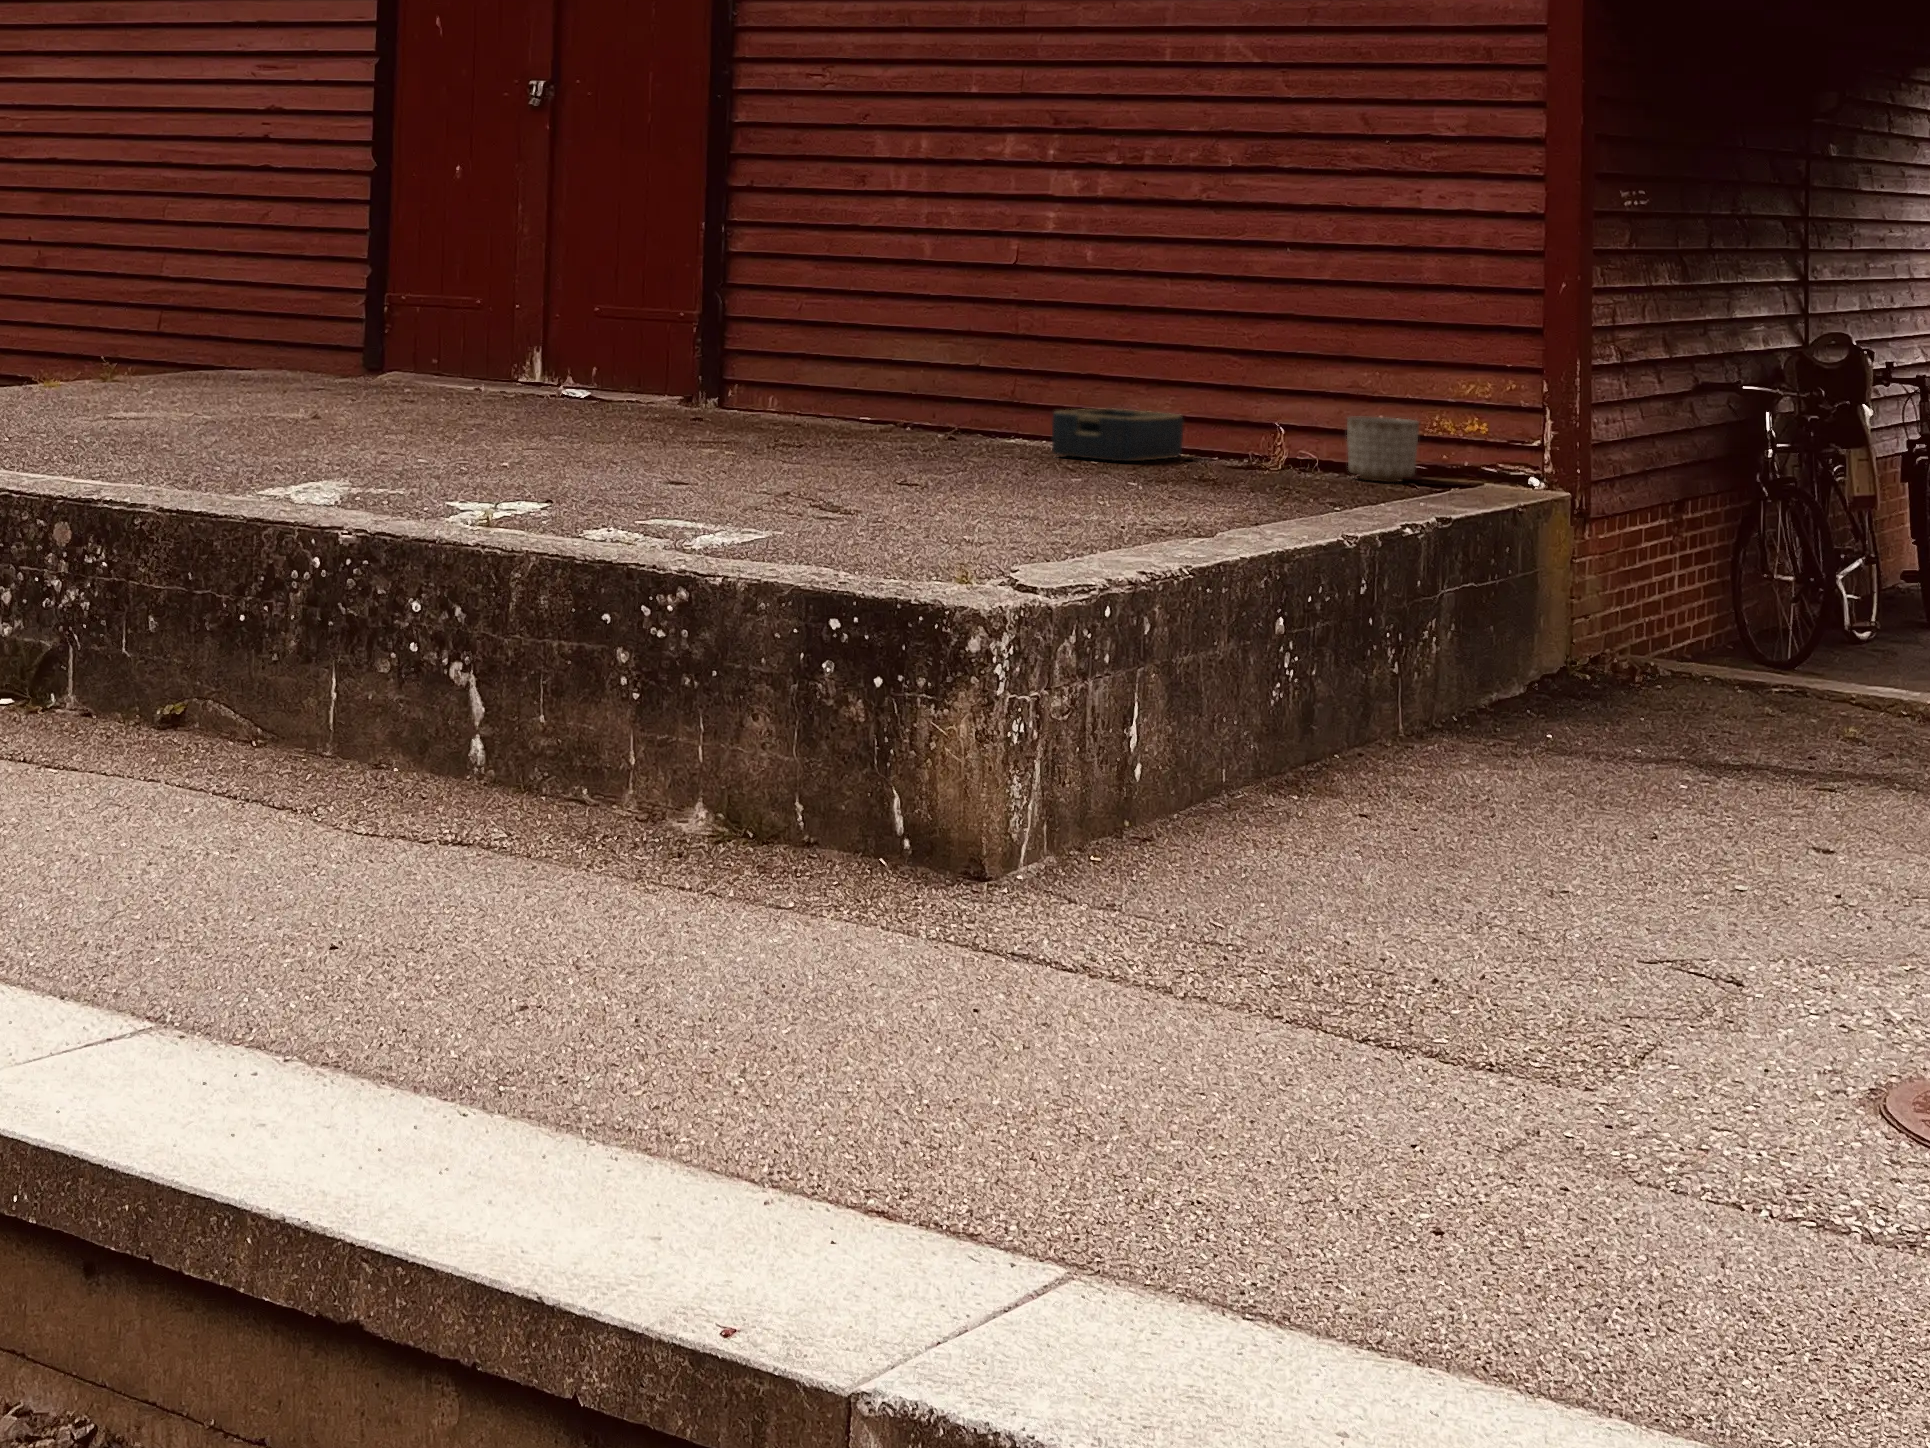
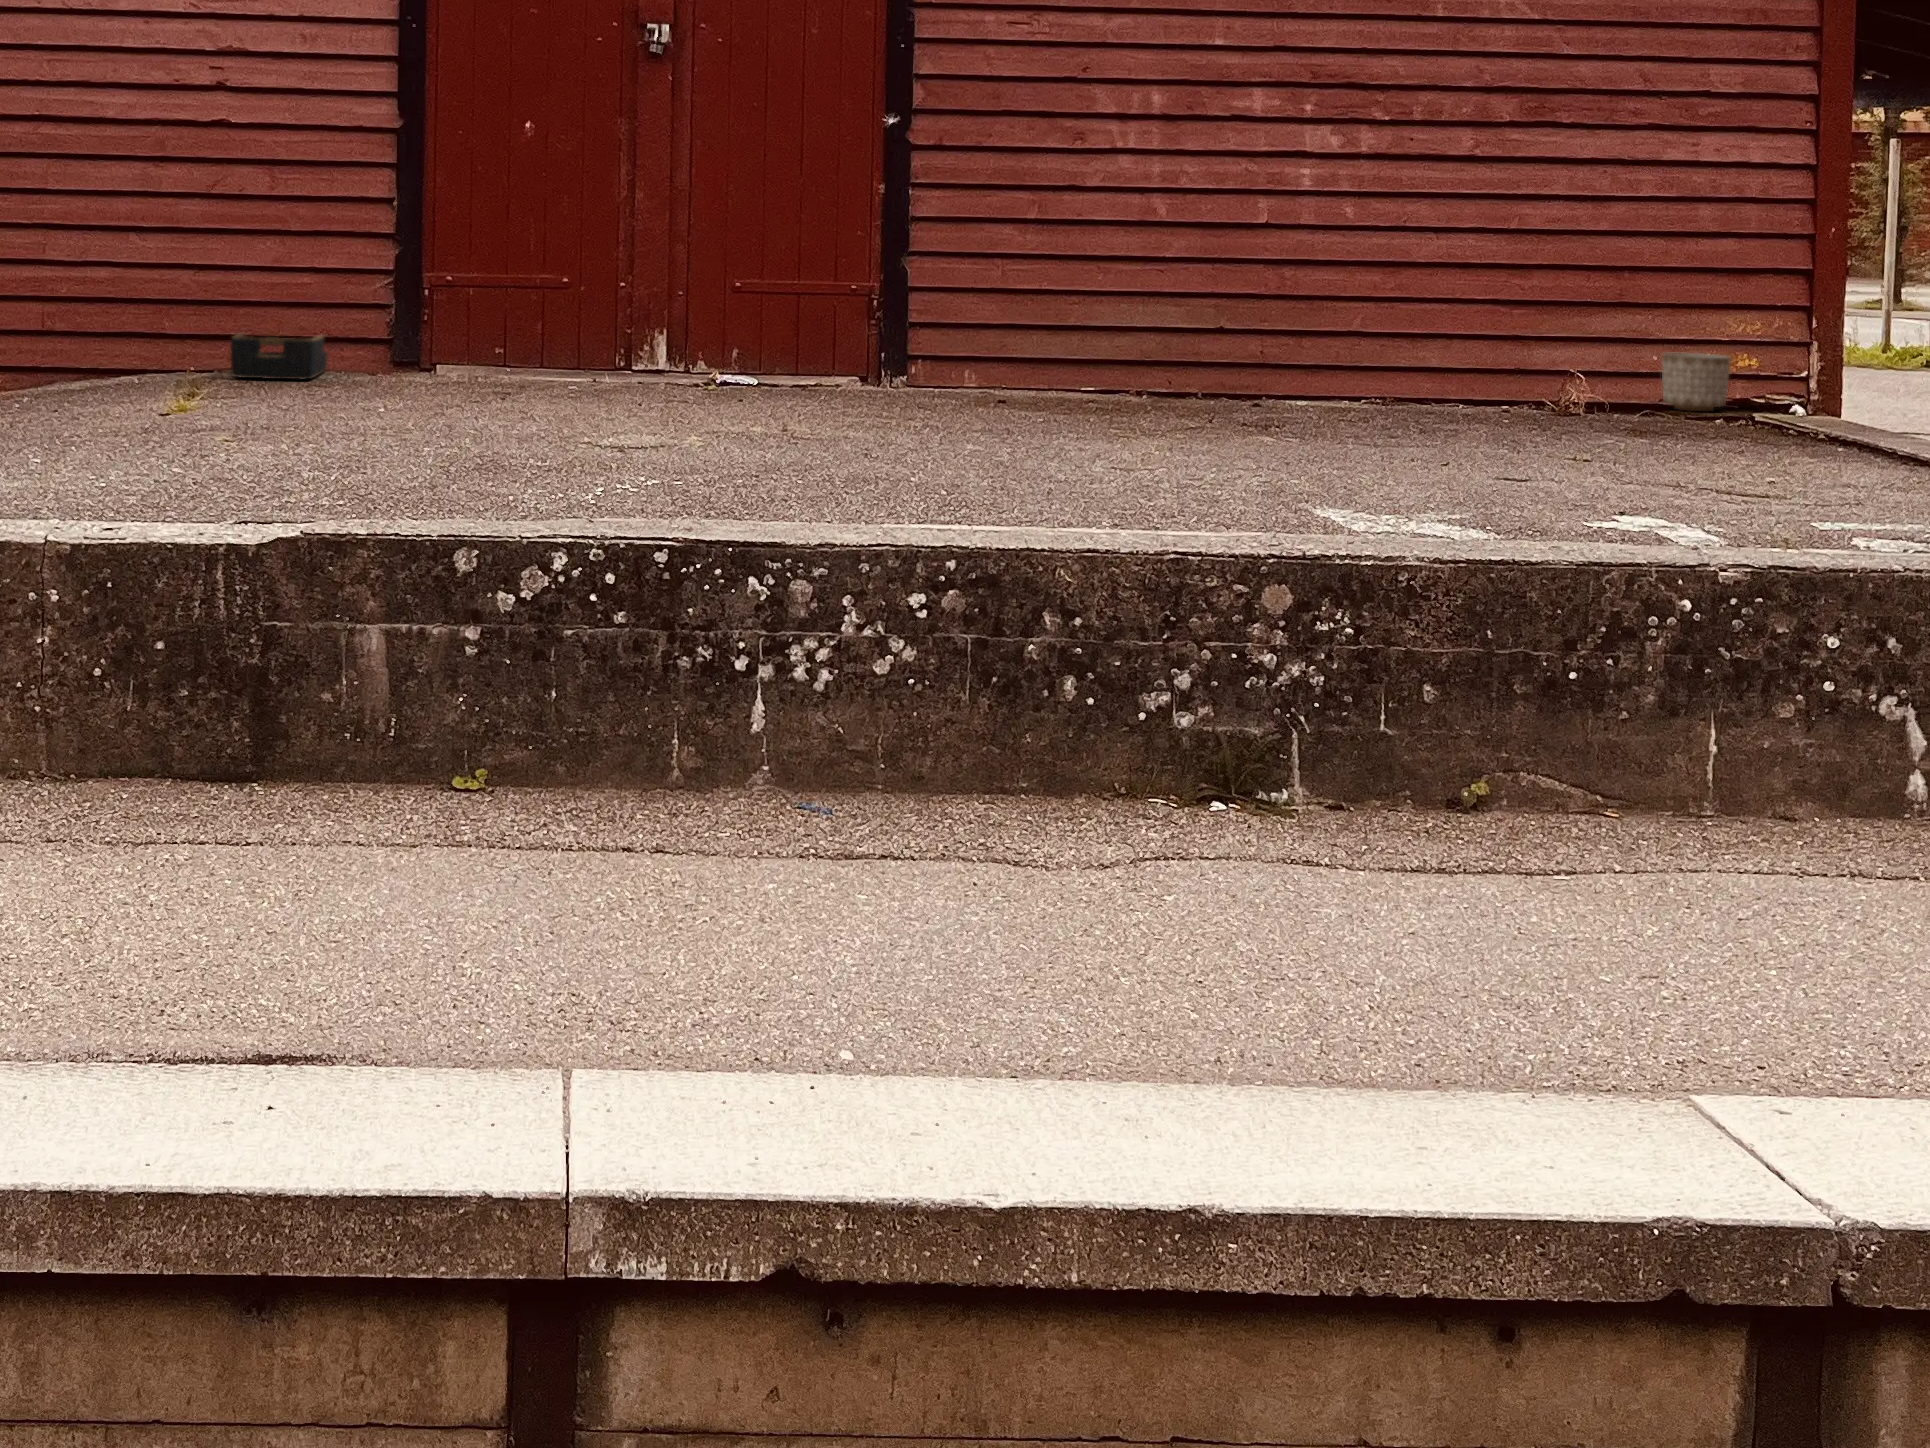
basket: present [1052,408,1183,461] -> present [231,333,327,380]

